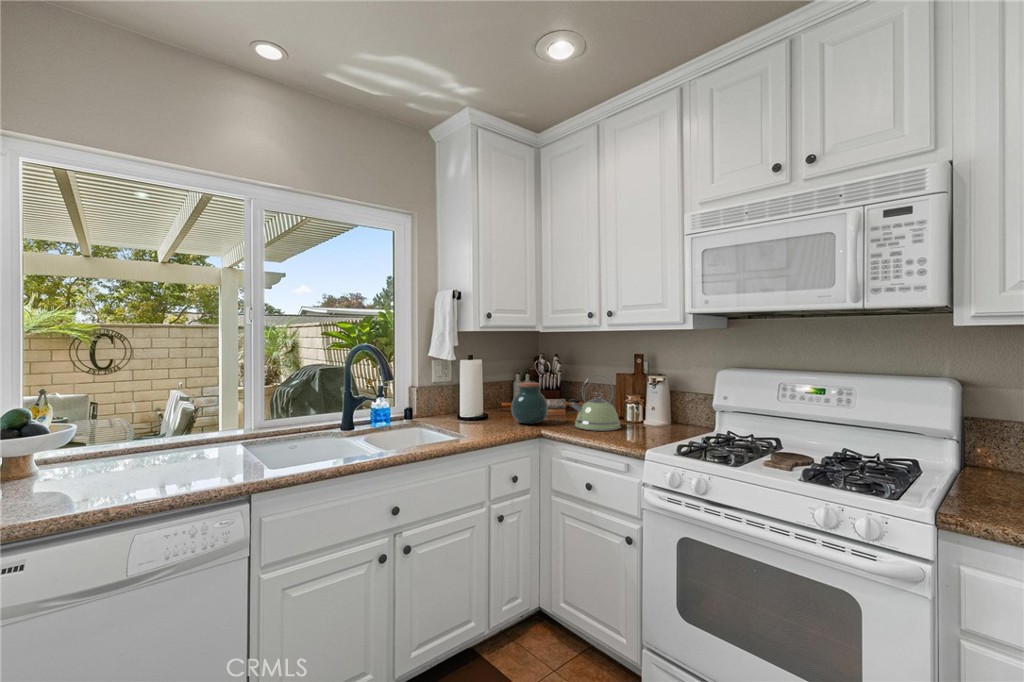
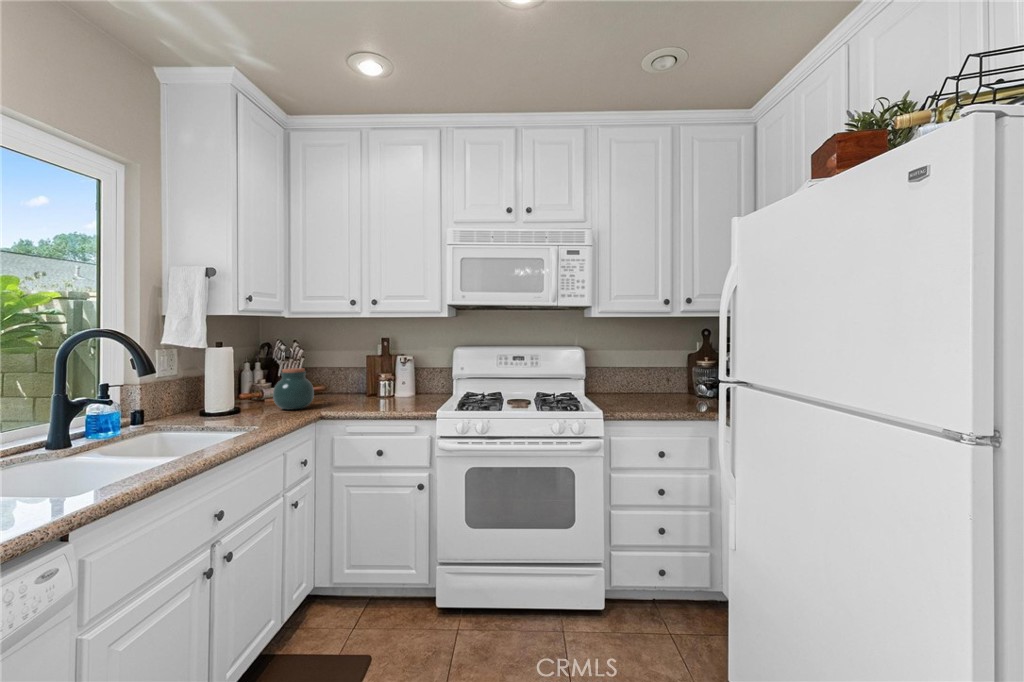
kettle: present [569,375,621,431] -> none [339,357,385,406]

